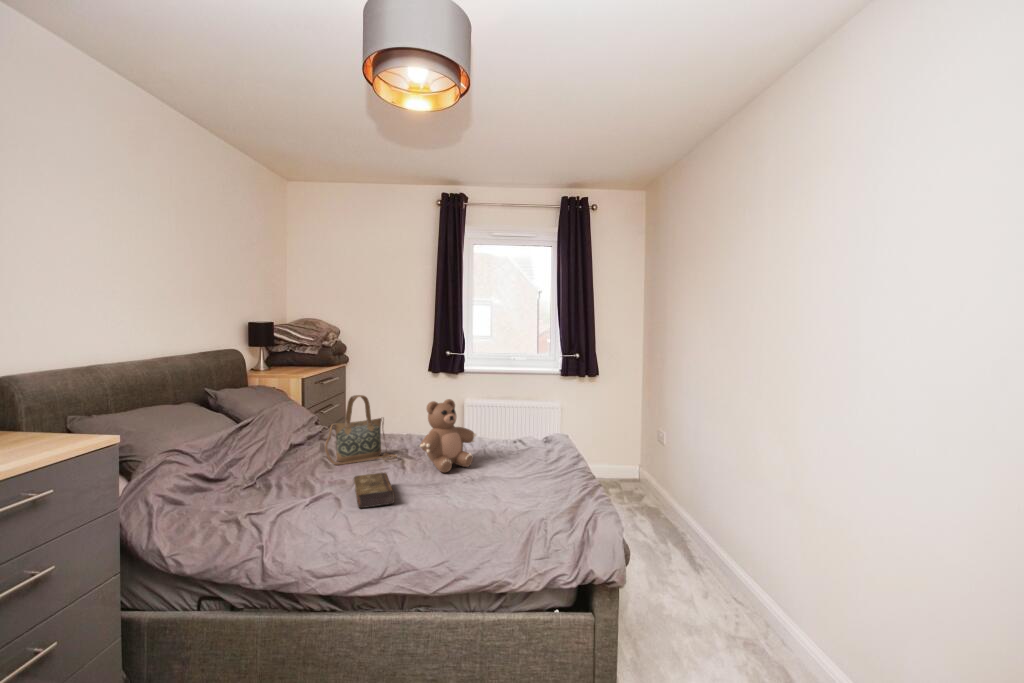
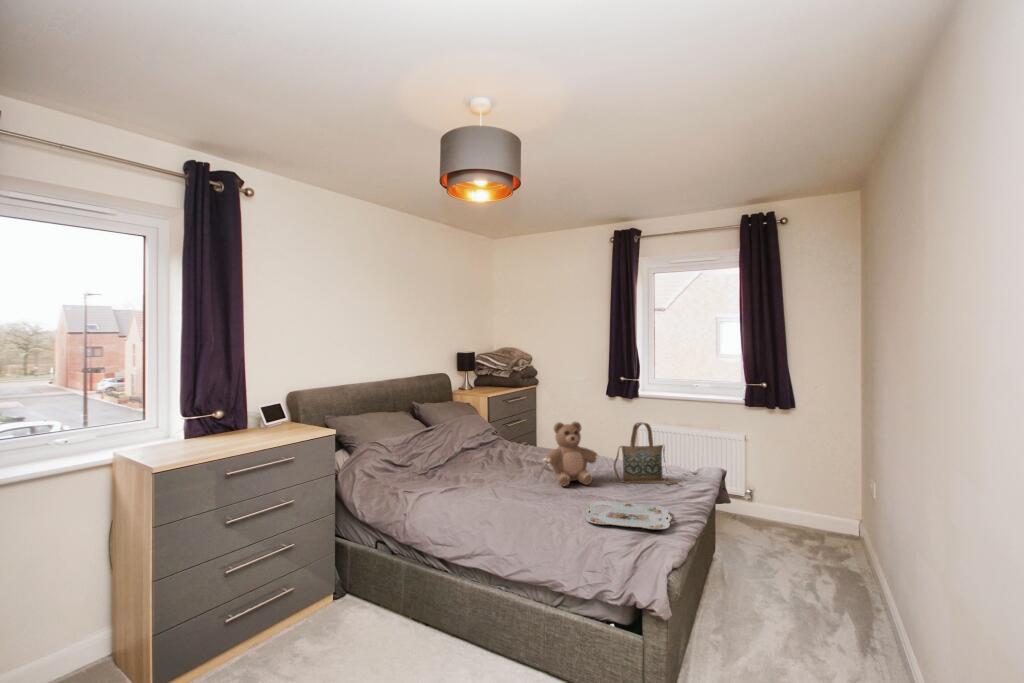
handbag: present [325,395,397,465] -> present [614,423,678,485]
book: present [354,473,395,508] -> none [475,477,511,502]
serving tray: none [489,477,582,508] -> present [585,501,672,529]

